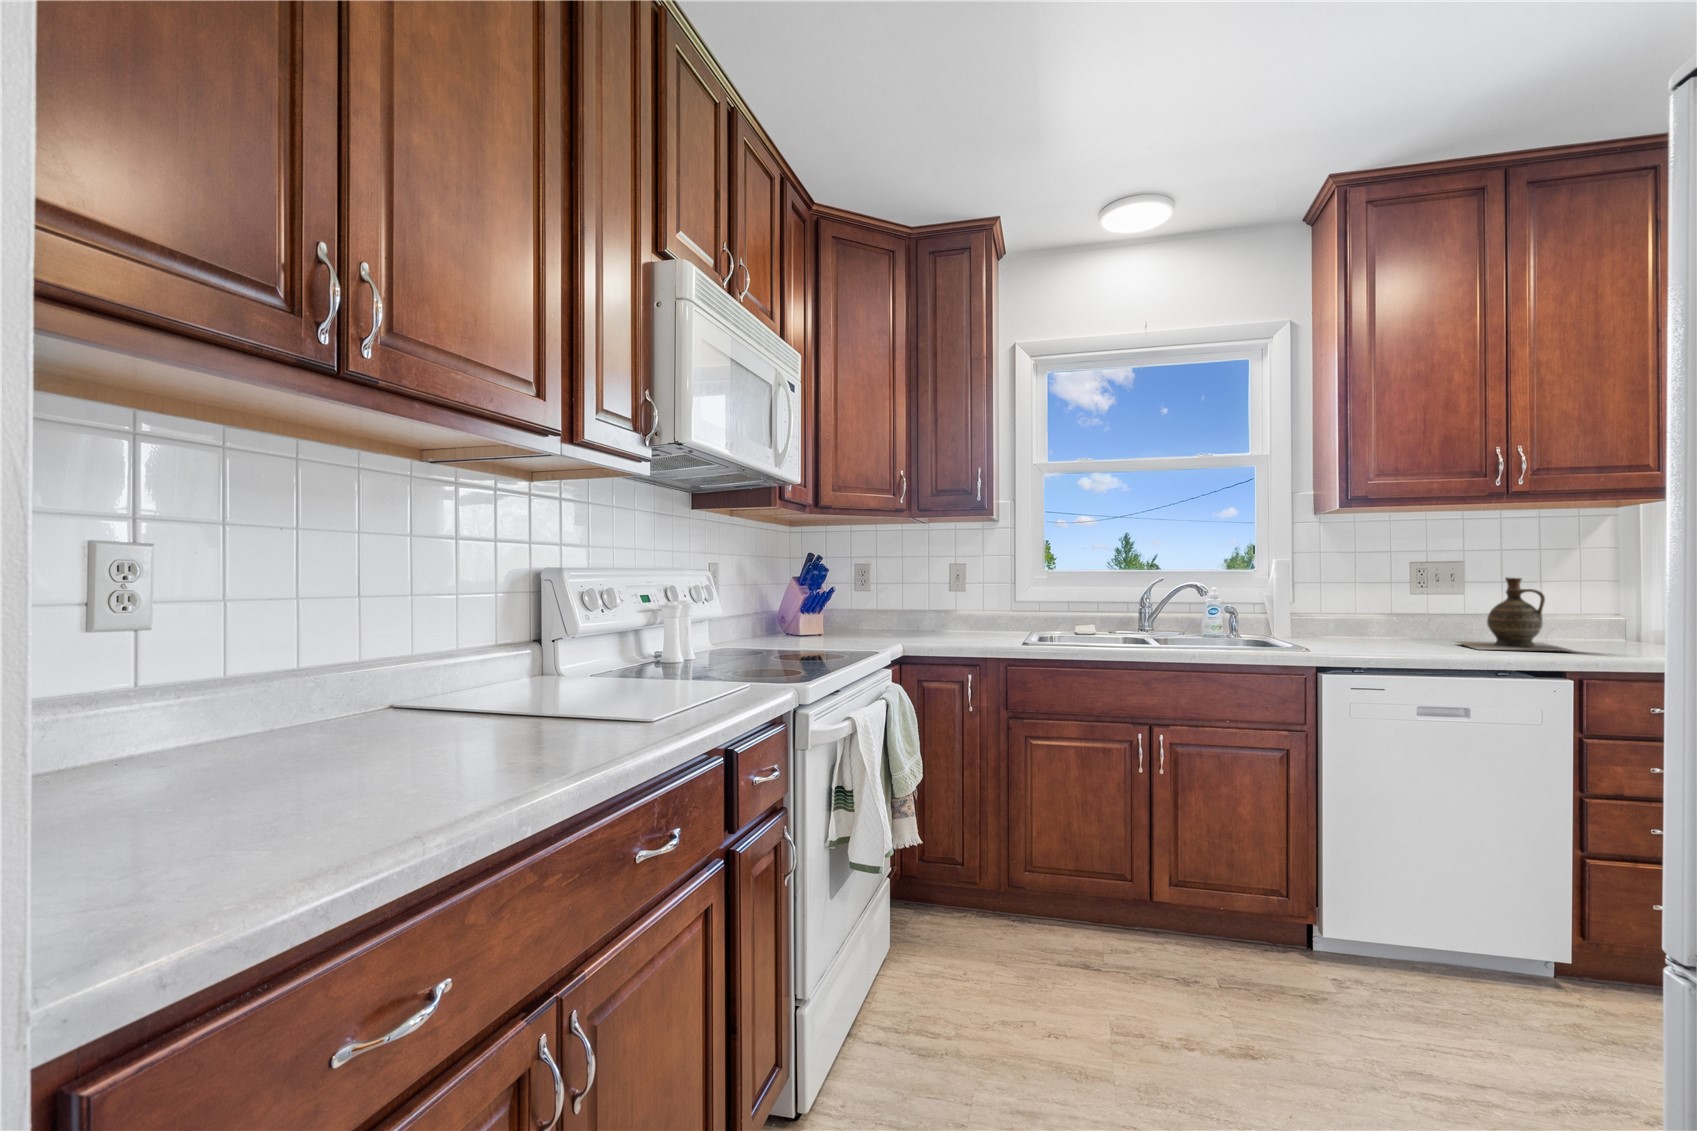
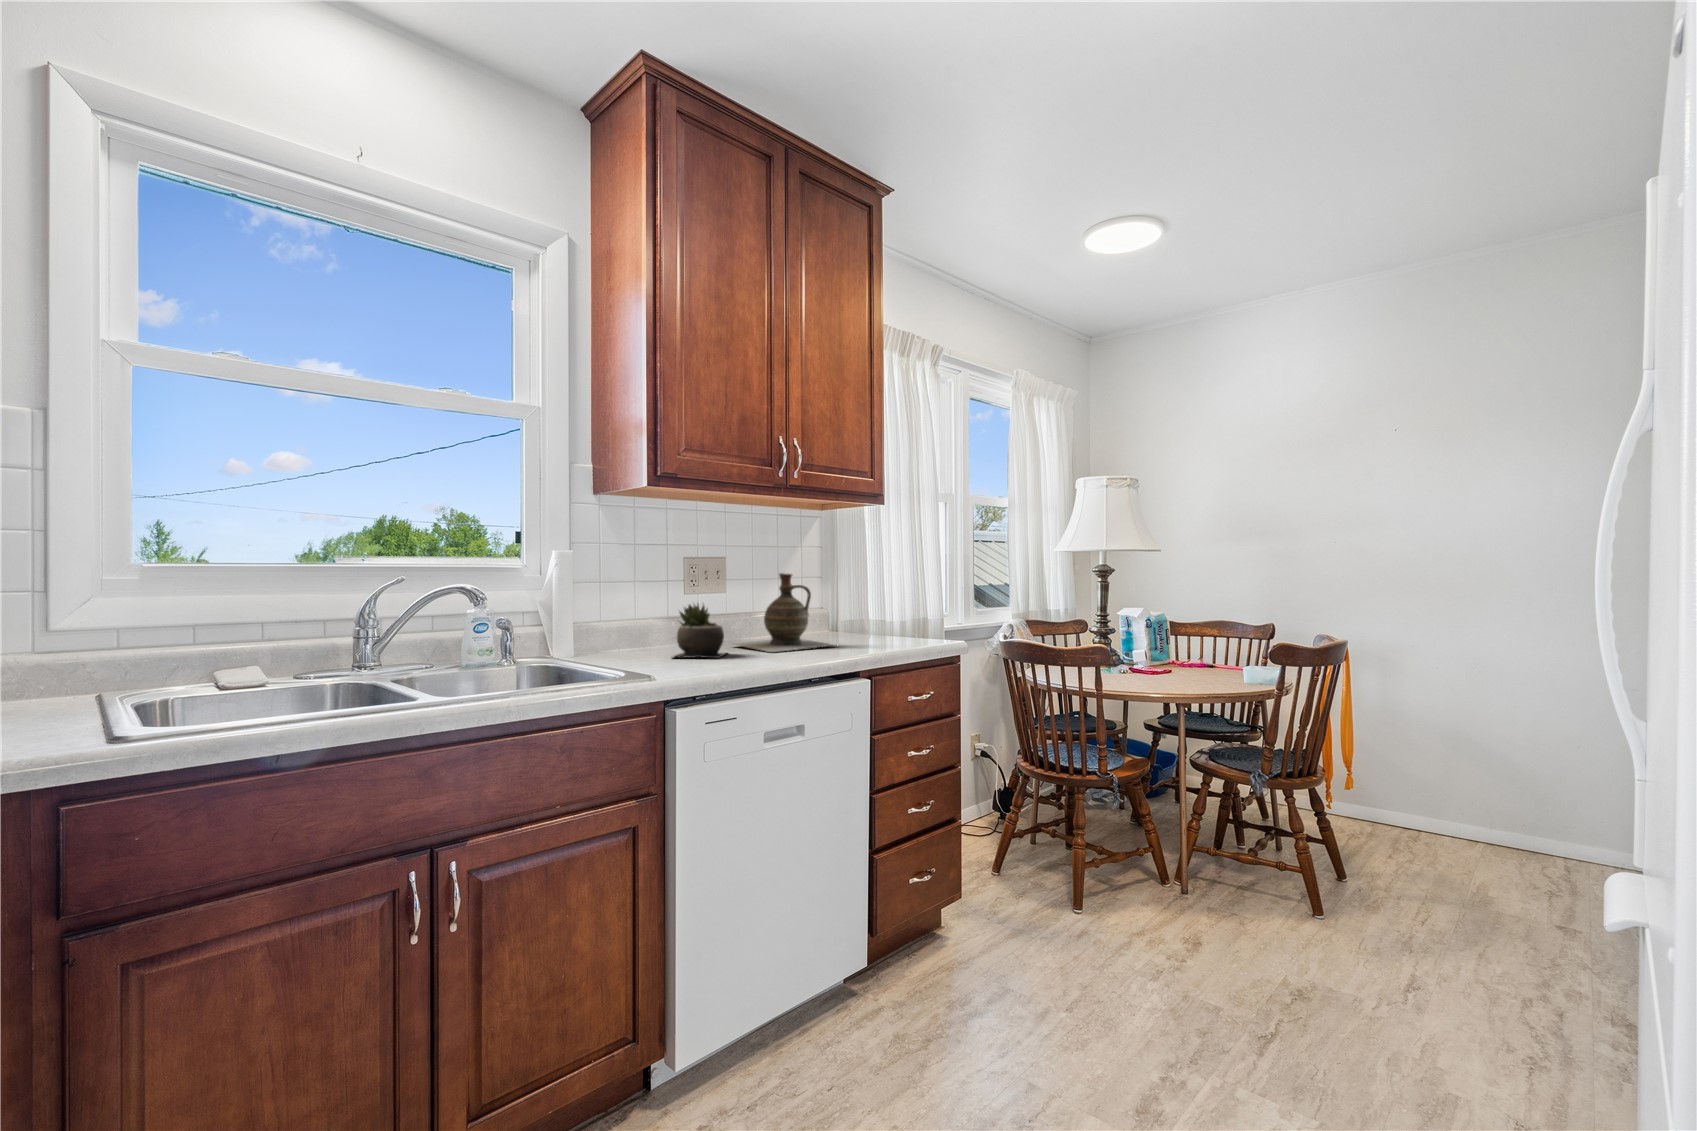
succulent plant: none [1364,600,1432,648] -> present [673,605,726,658]

